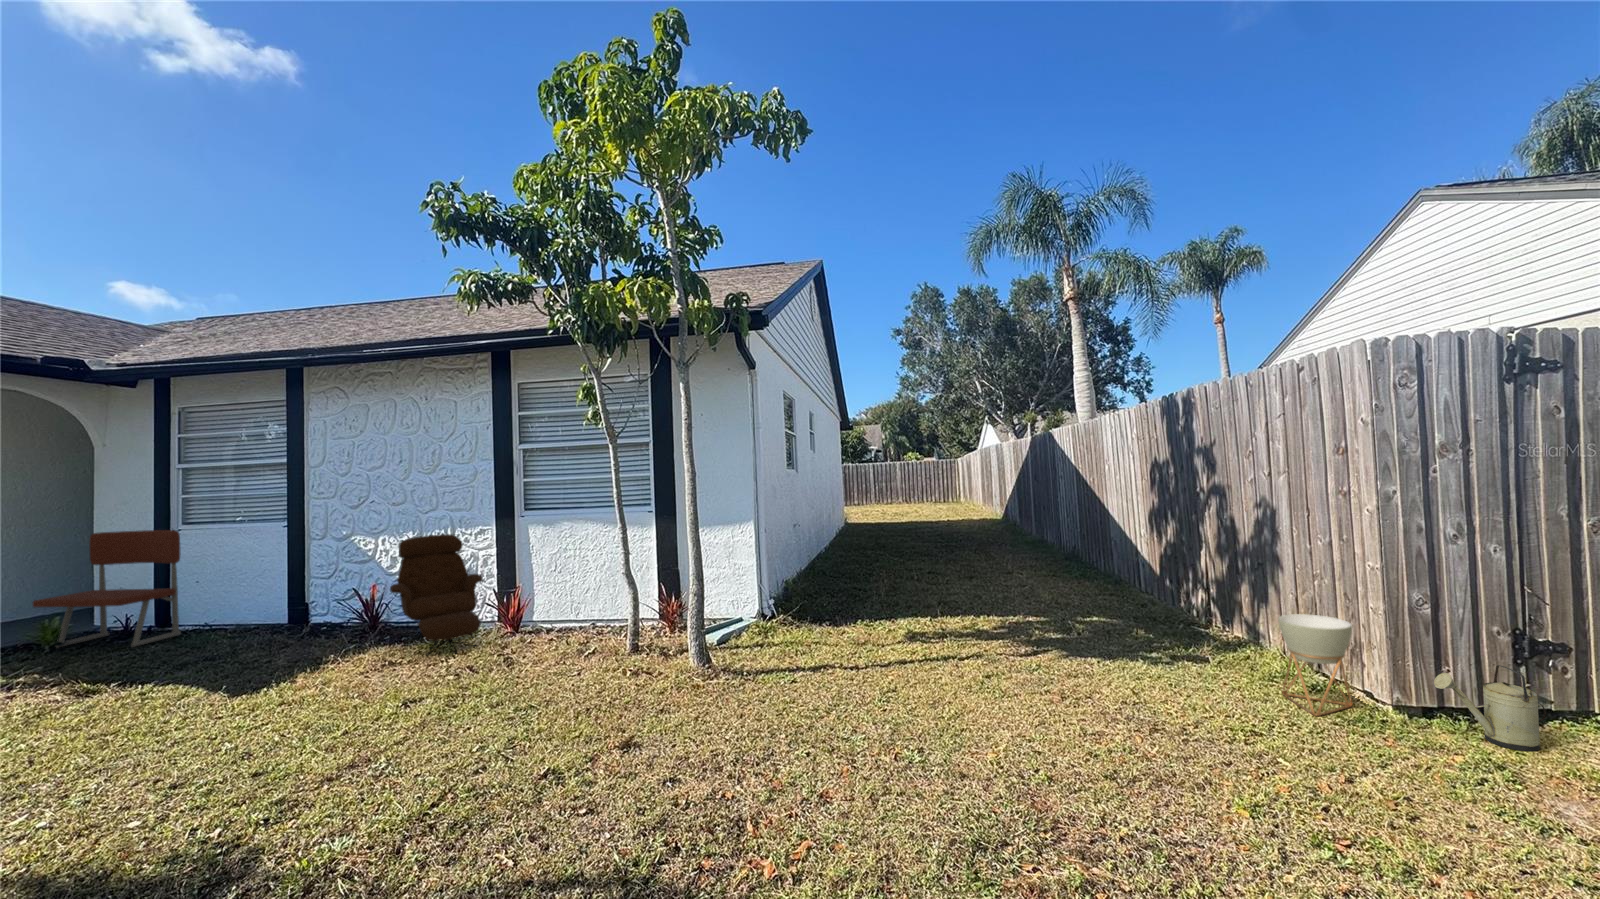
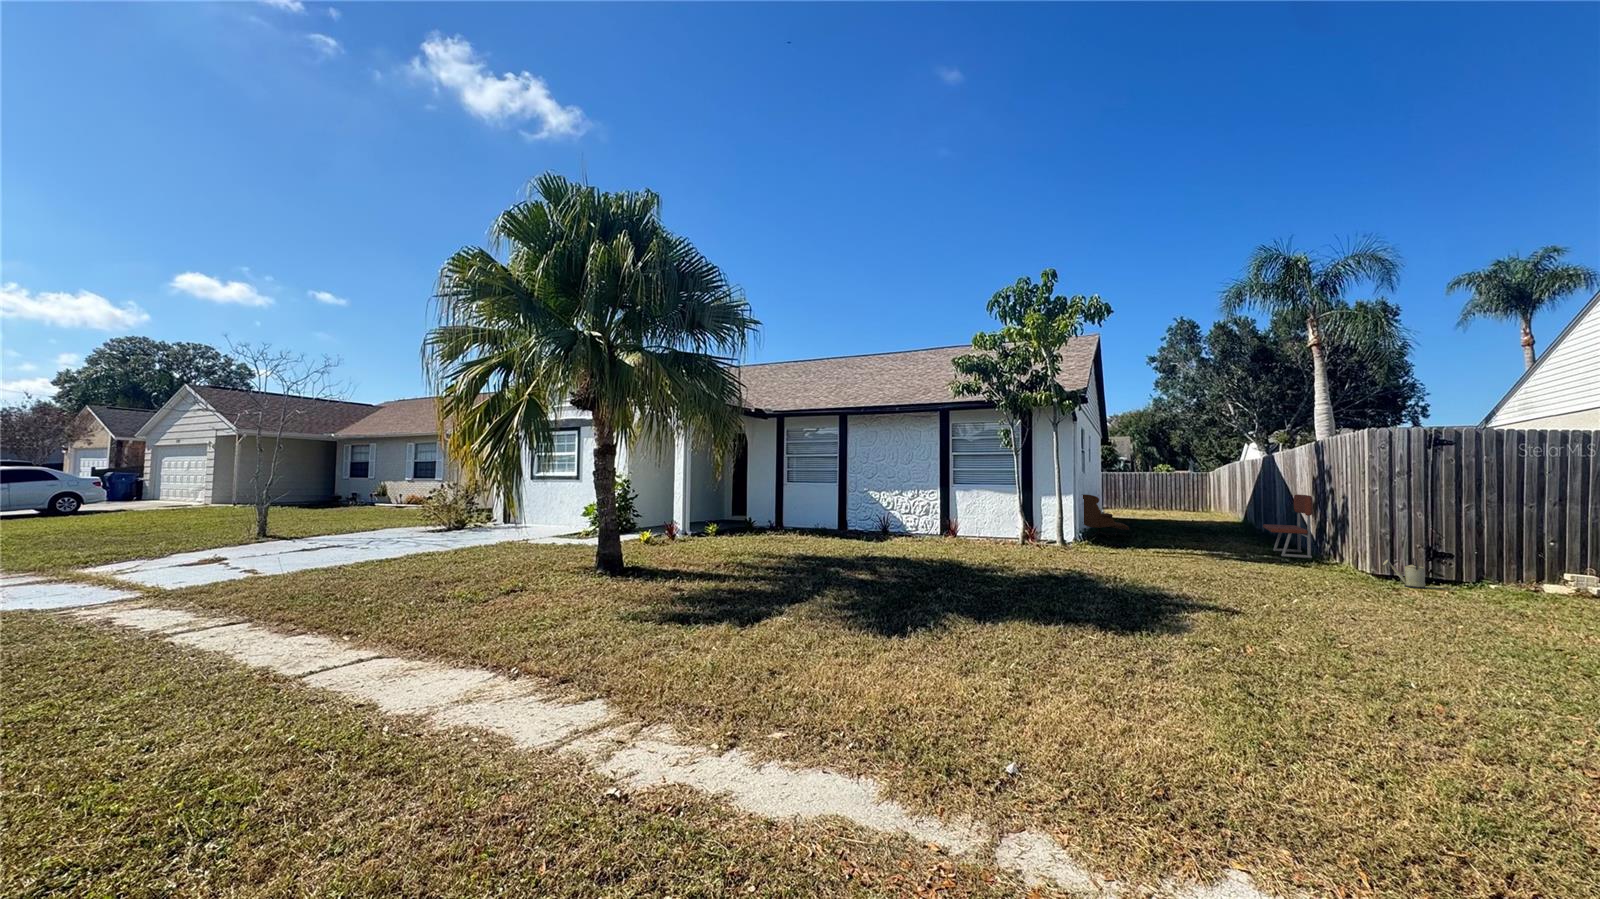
bench: present [33,530,181,648] -> present [1263,494,1313,558]
lounge chair: present [390,534,483,655] -> present [1083,494,1129,537]
planter: present [1278,614,1352,716] -> none [1328,541,1361,579]

